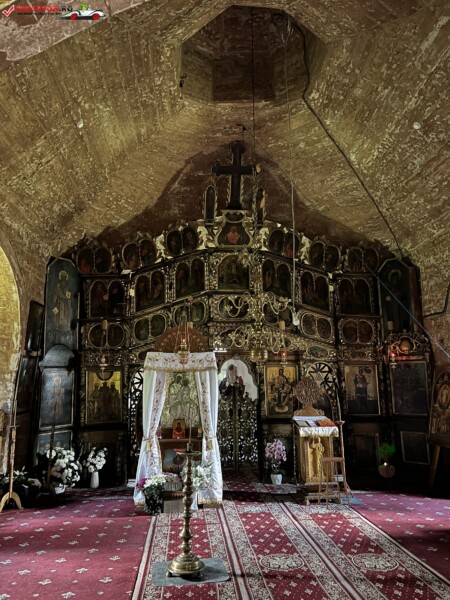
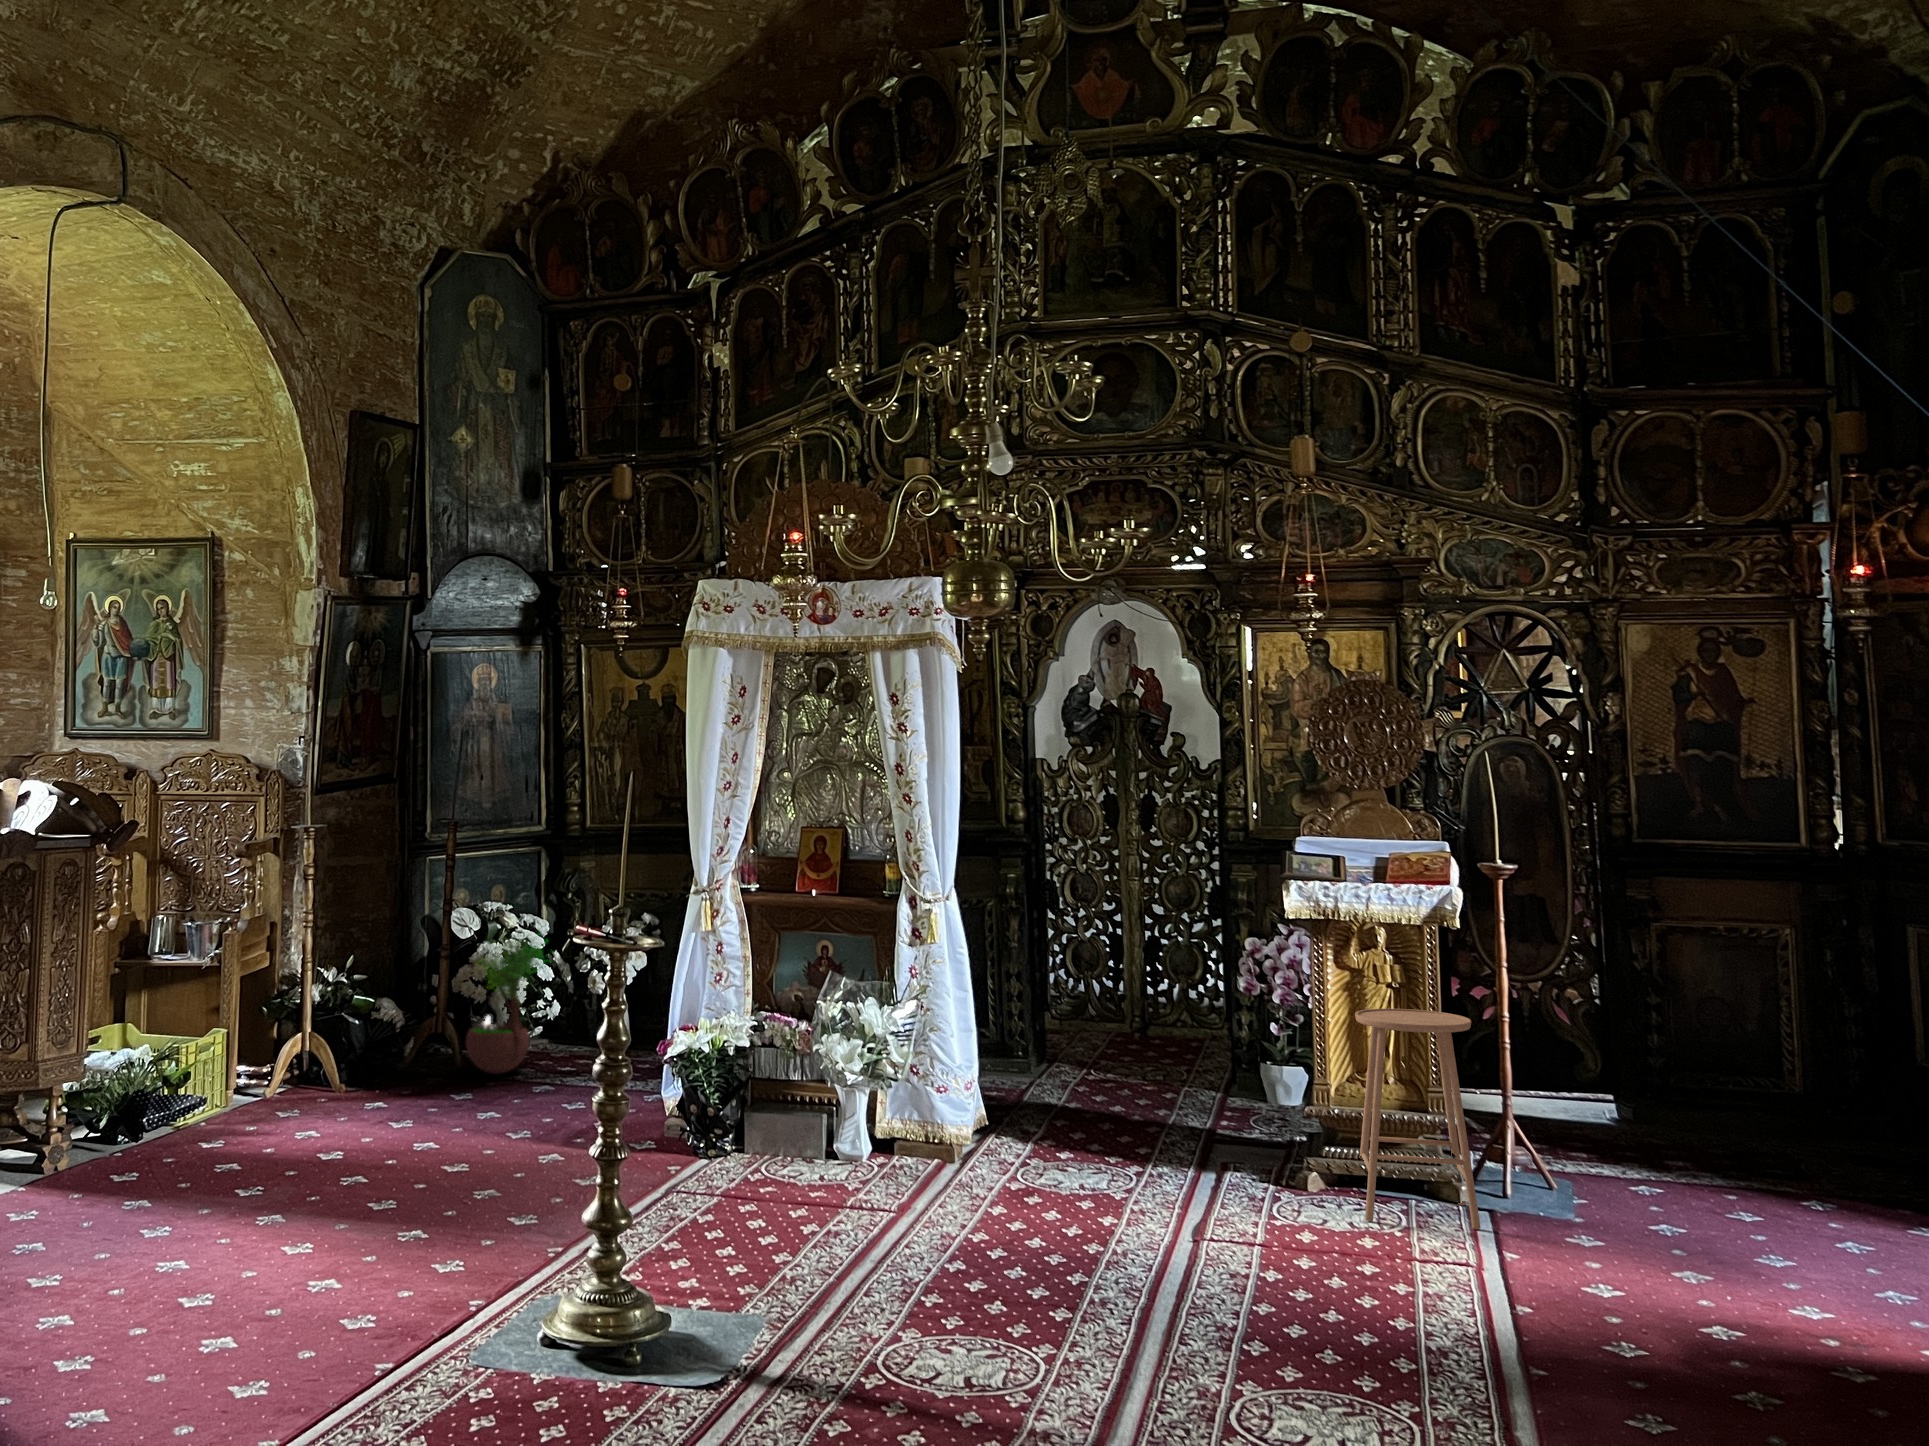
potted tree: present [377,443,395,478] -> present [466,938,546,1074]

